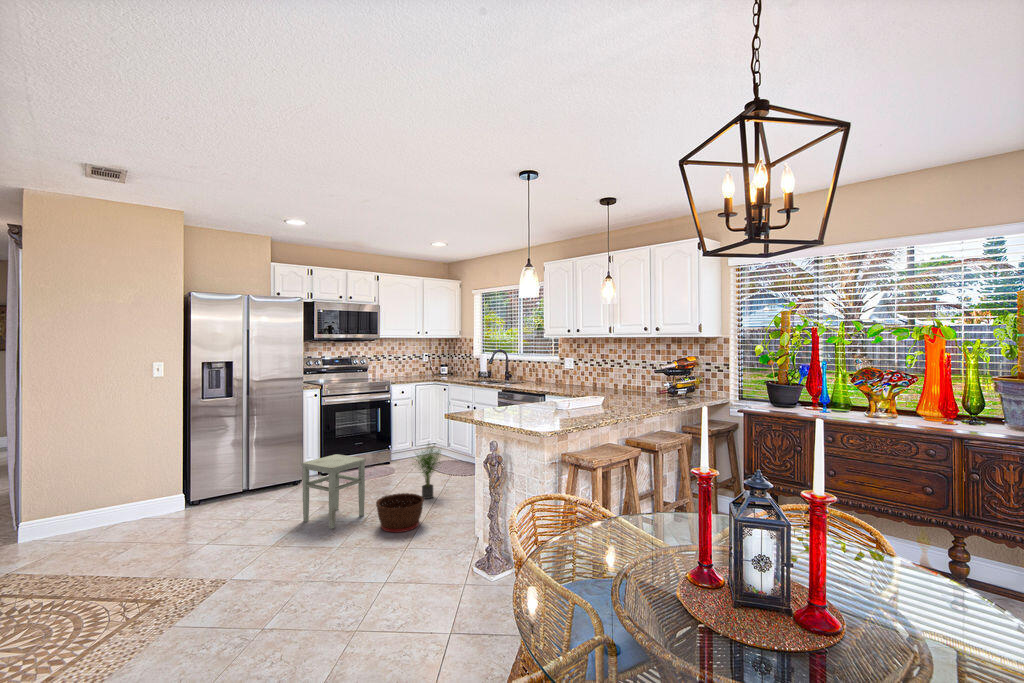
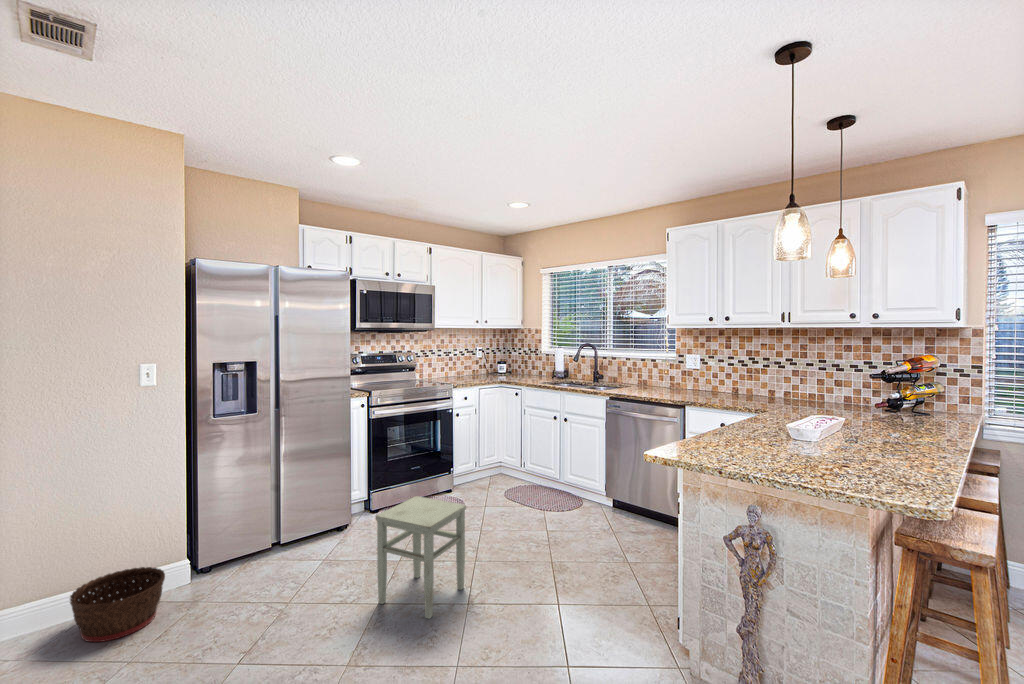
potted plant: present [416,445,439,499] -> none [507,470,558,553]
basket: present [376,493,424,532] -> present [70,567,165,642]

